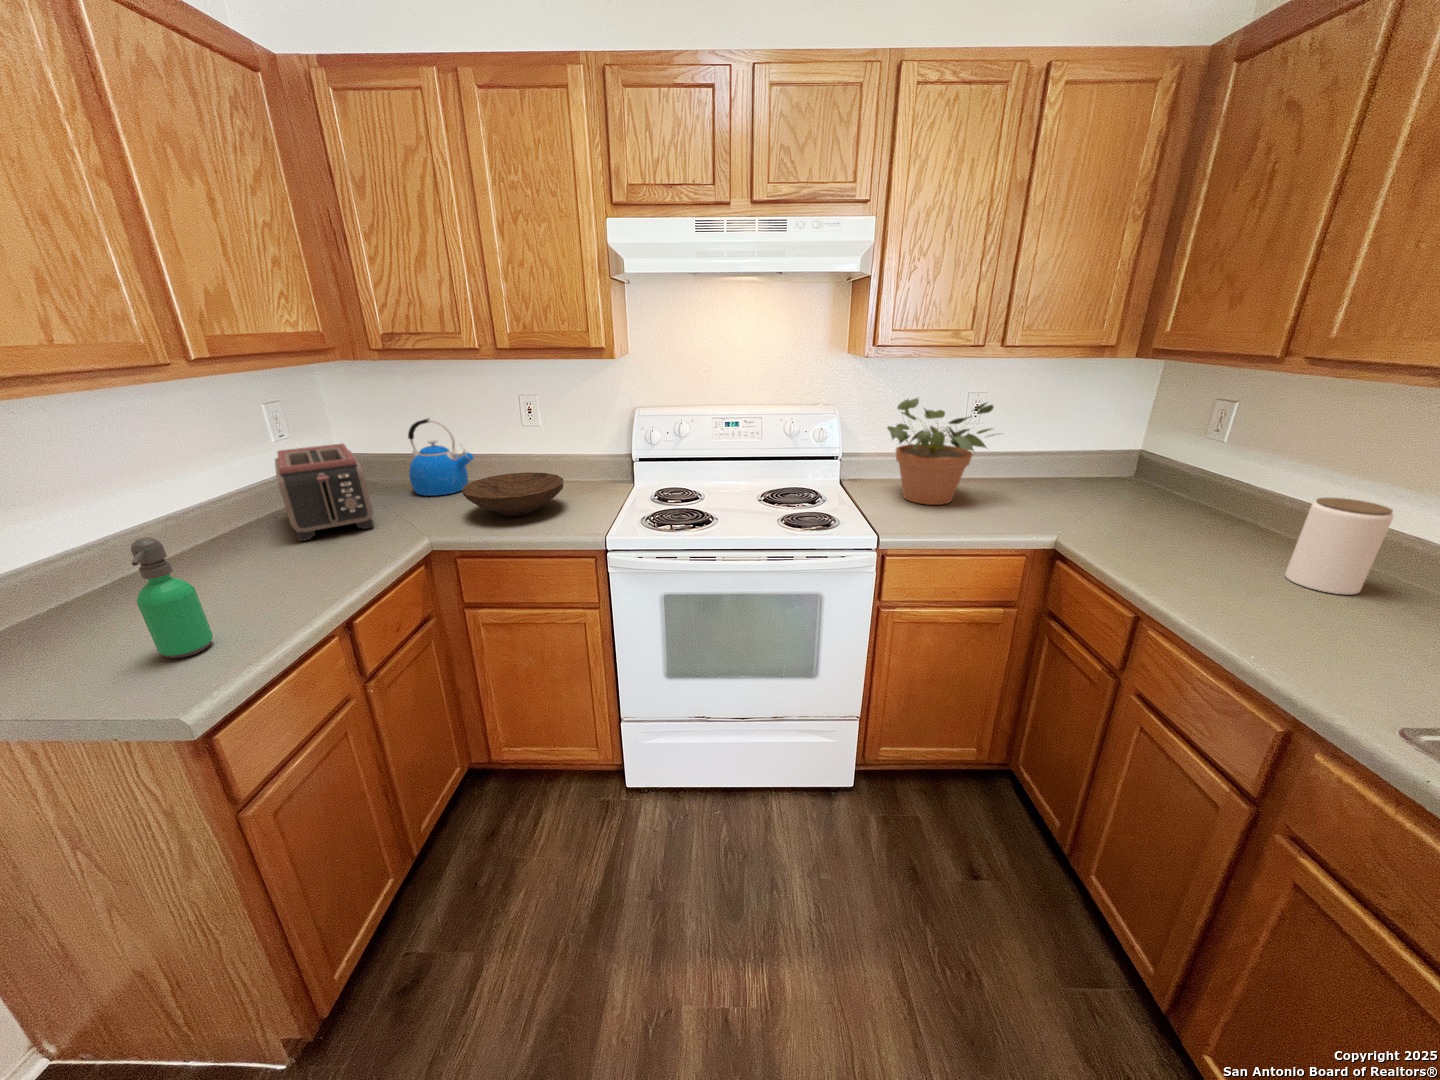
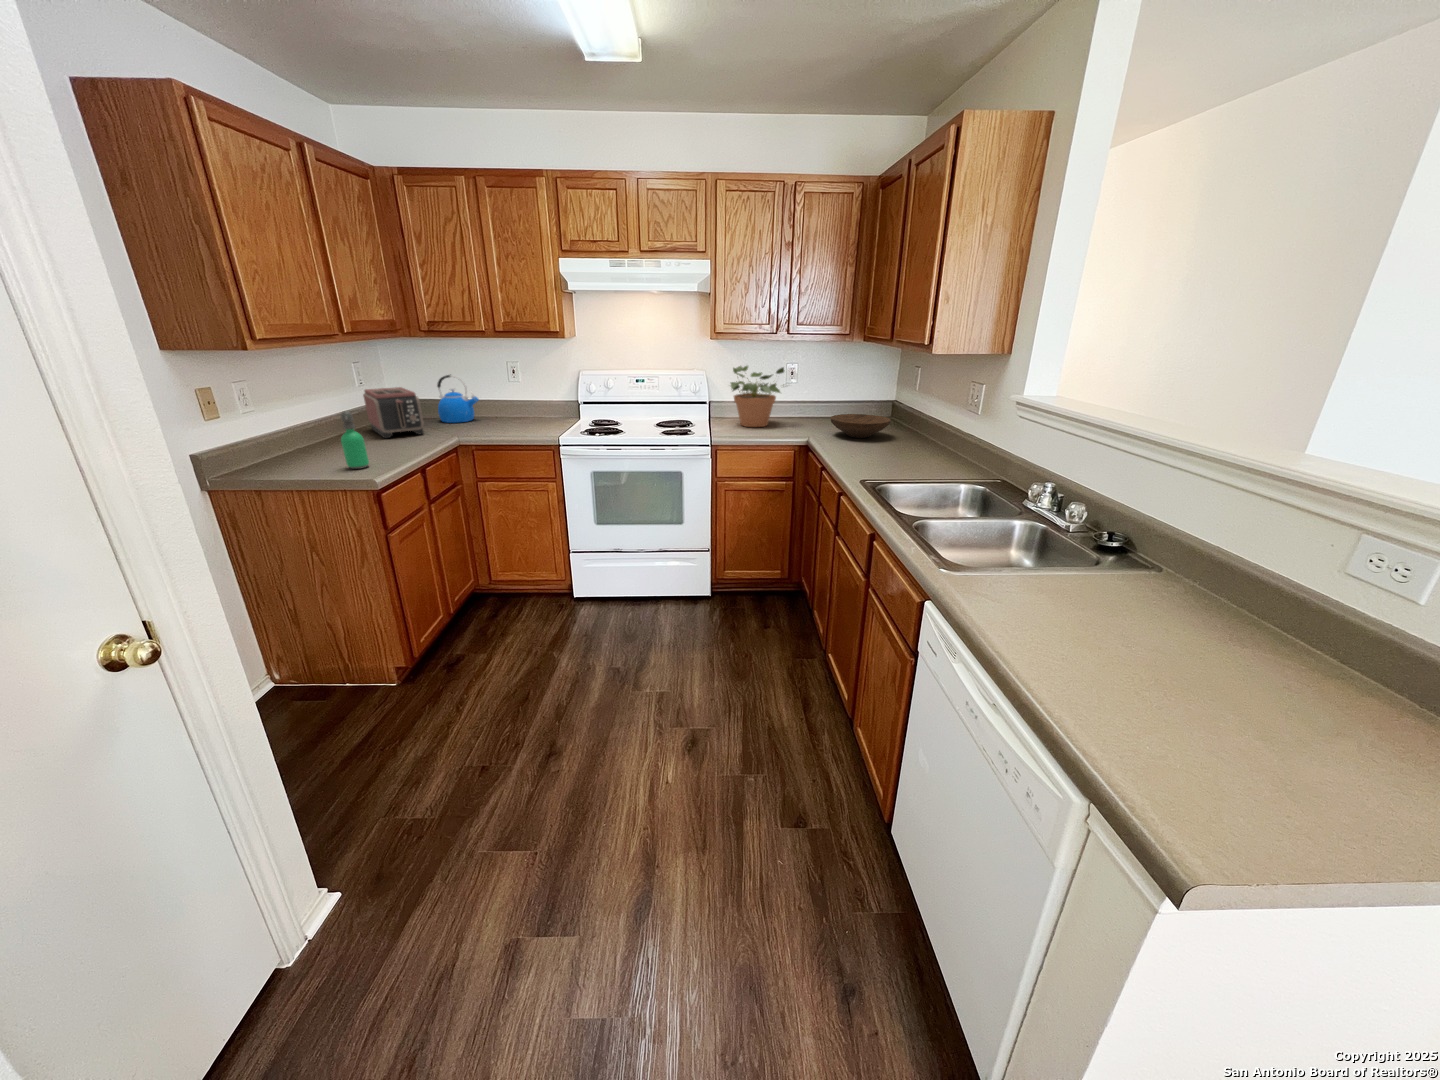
wooden bowl: present [462,472,563,516] -> present [830,414,891,438]
jar: present [1285,498,1393,595] -> none [897,409,930,454]

